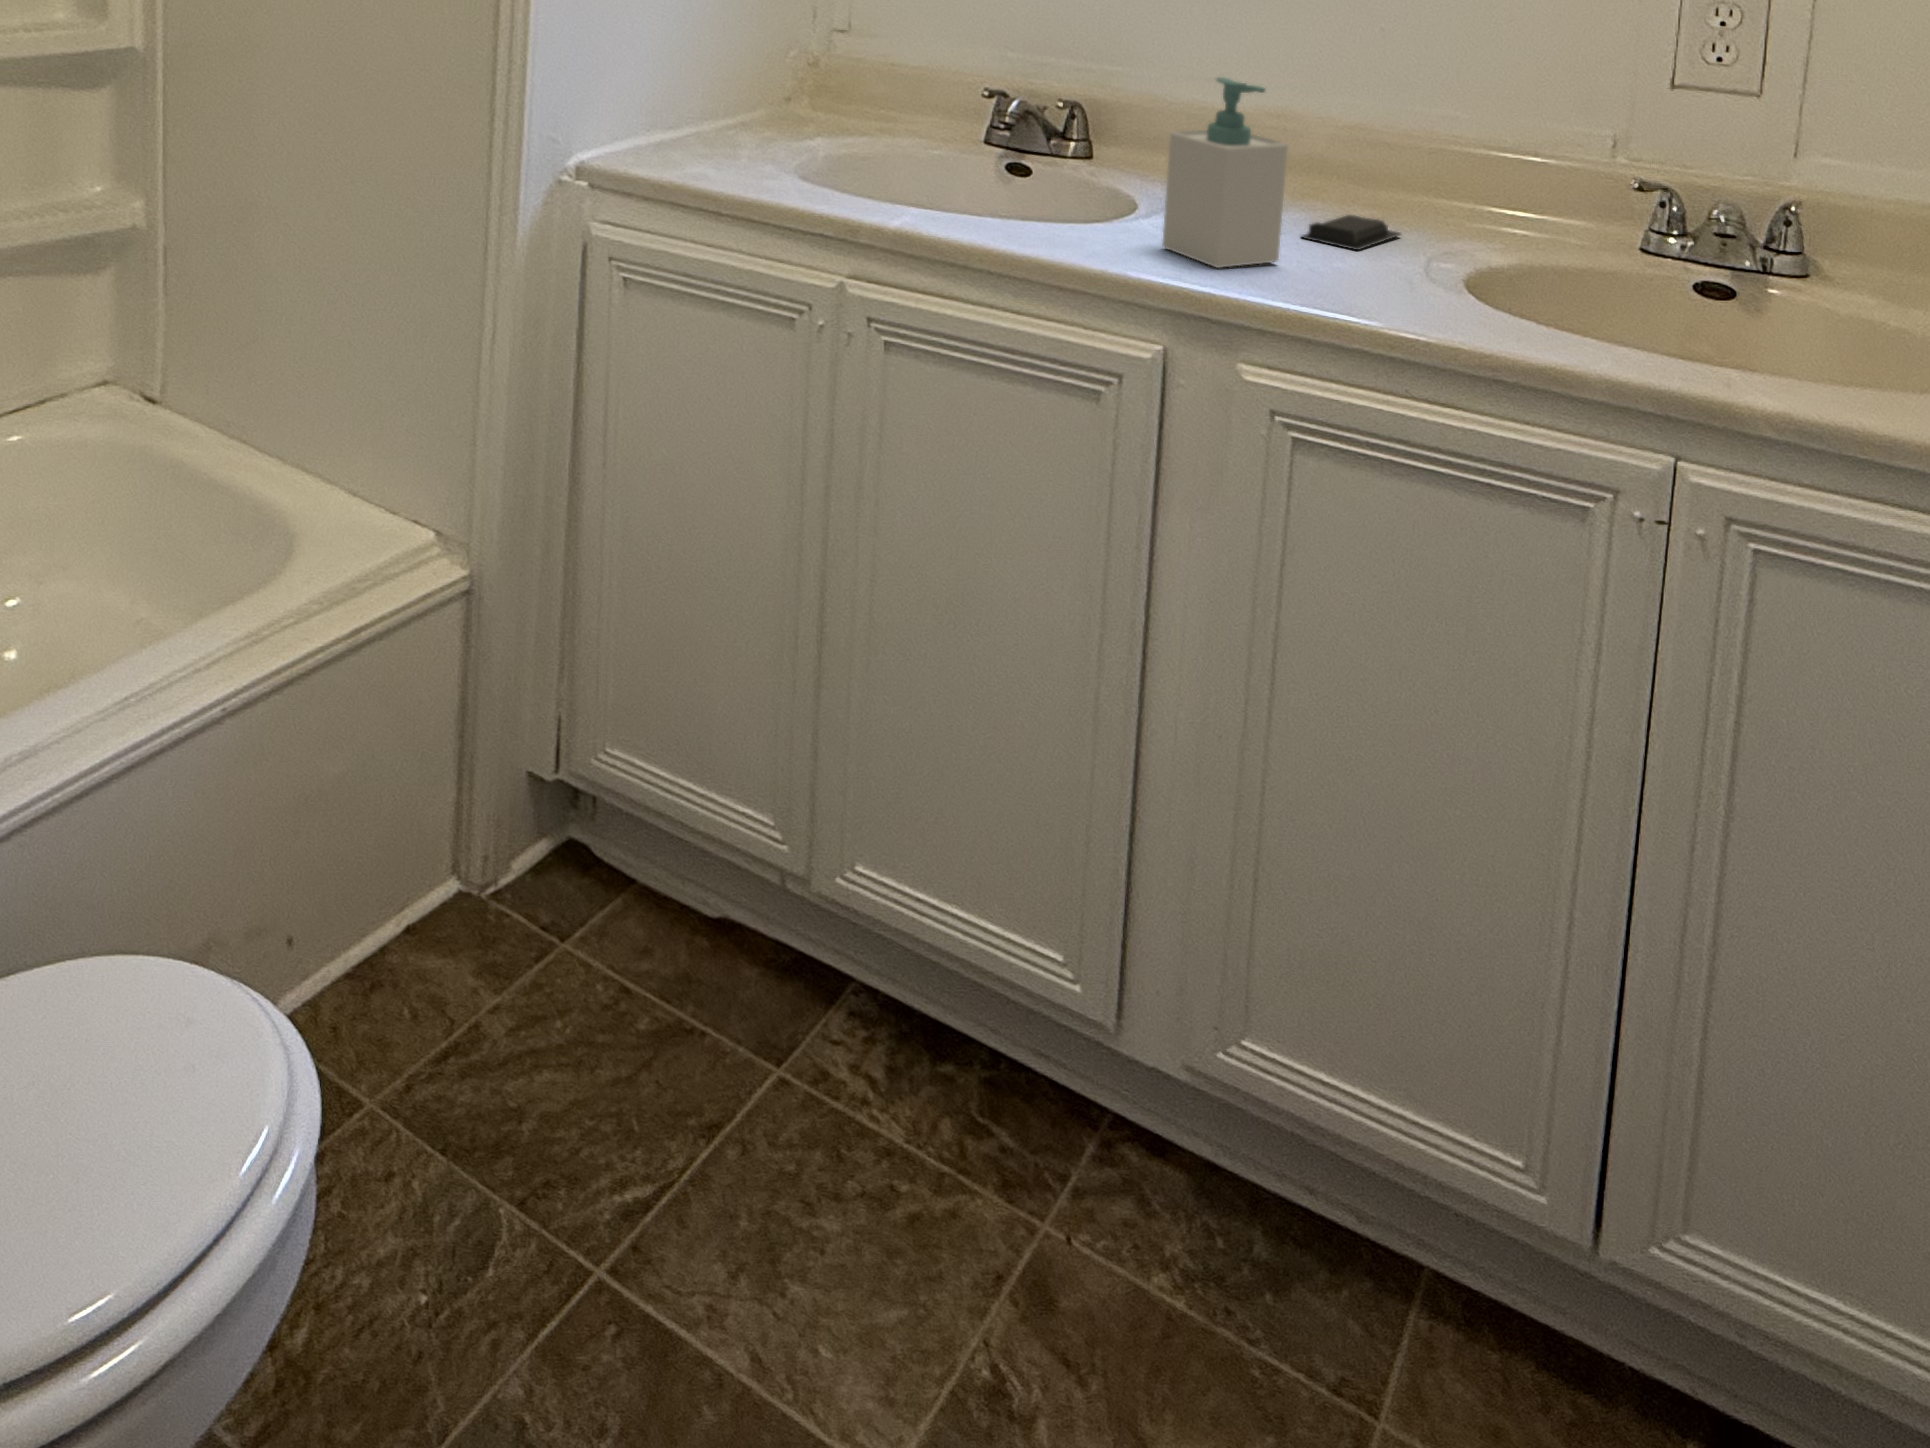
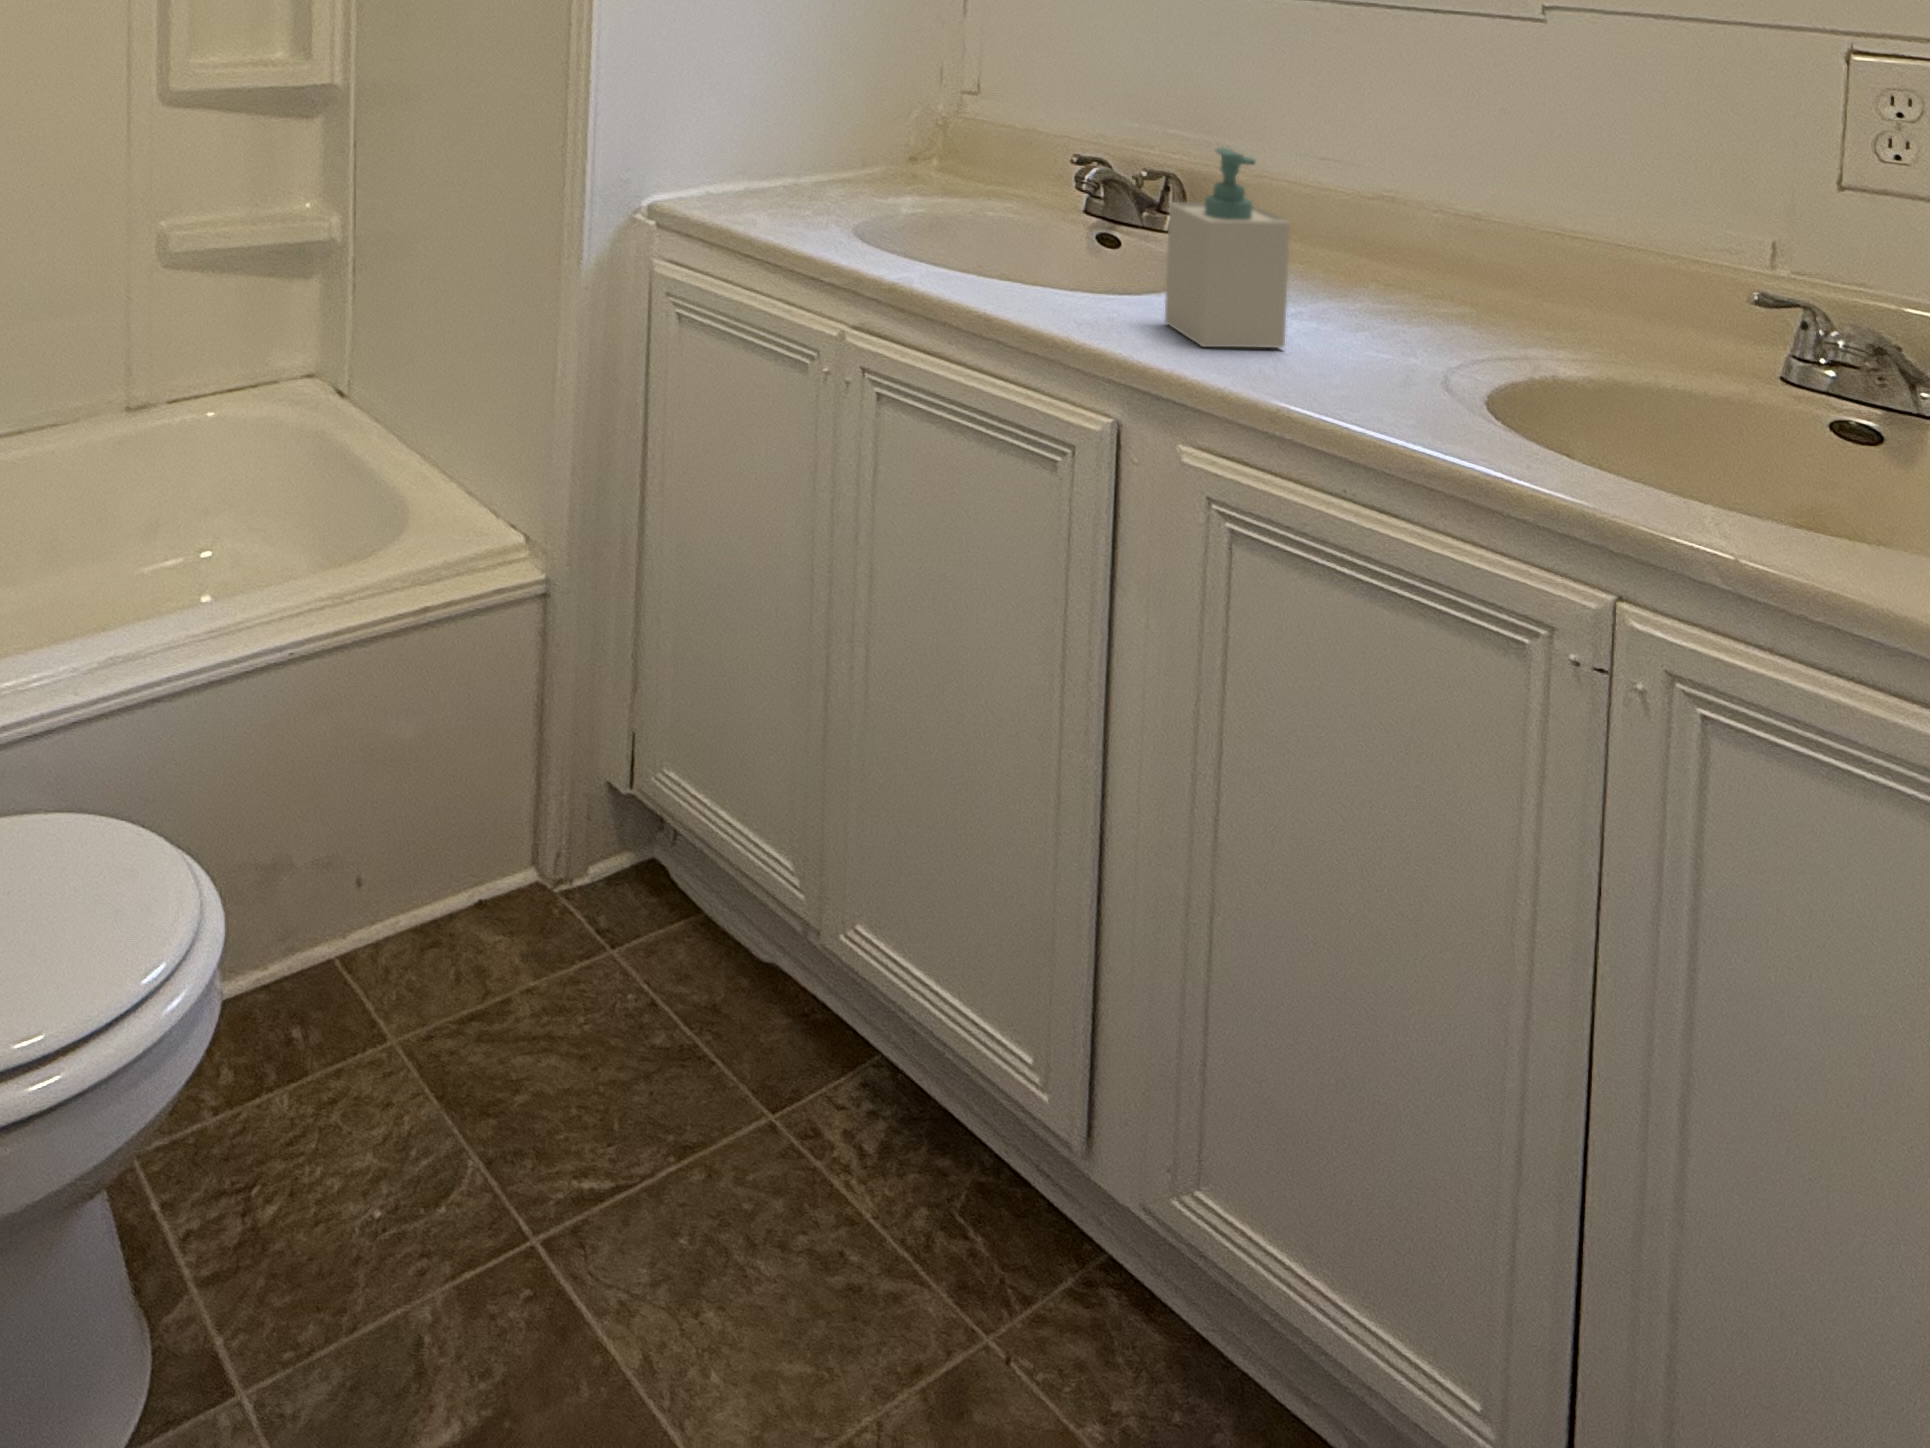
soap bar: present [1301,215,1401,250] -> none [1352,308,1489,346]

